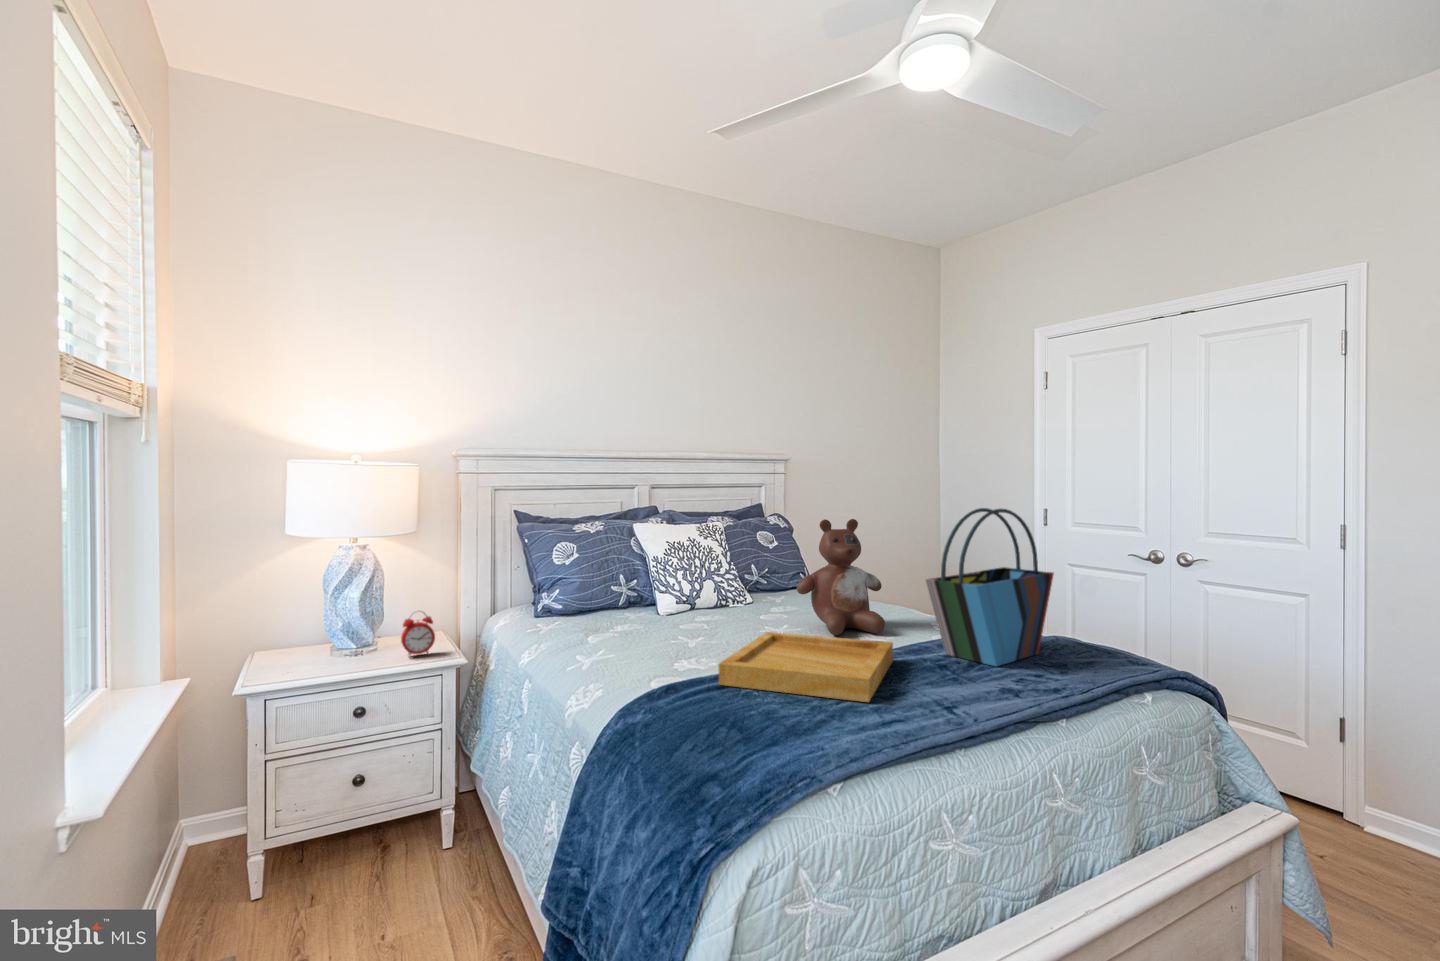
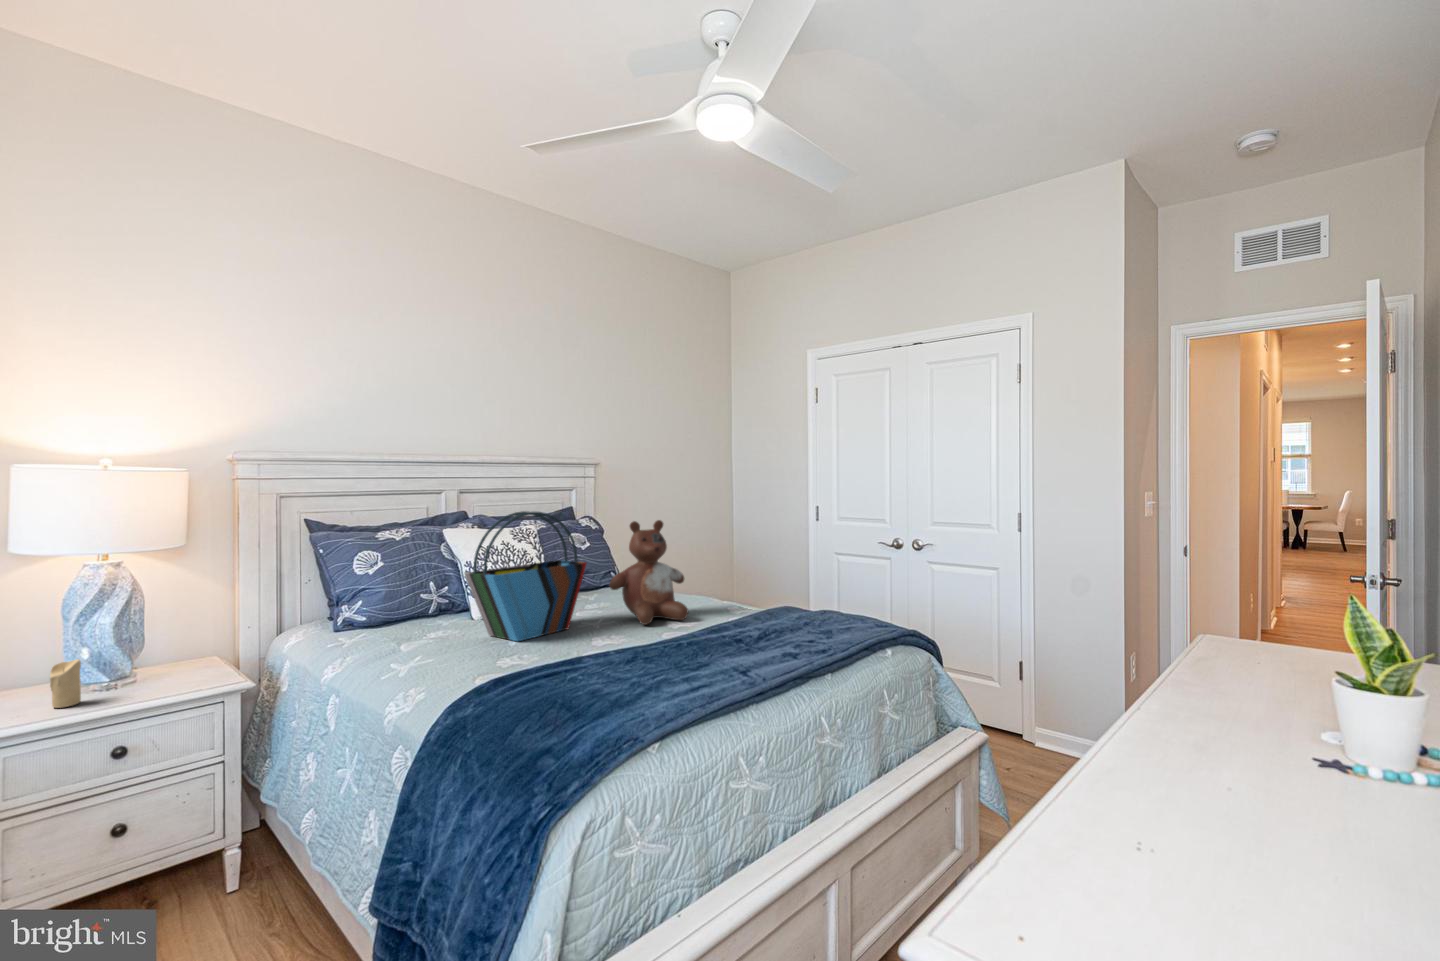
tote bag: present [926,508,1054,666] -> present [465,511,587,641]
alarm clock: present [401,611,435,656] -> none [171,633,215,685]
candle: none [311,628,334,669] -> present [50,659,81,708]
tray: present [719,632,893,702] -> none [542,625,696,676]

